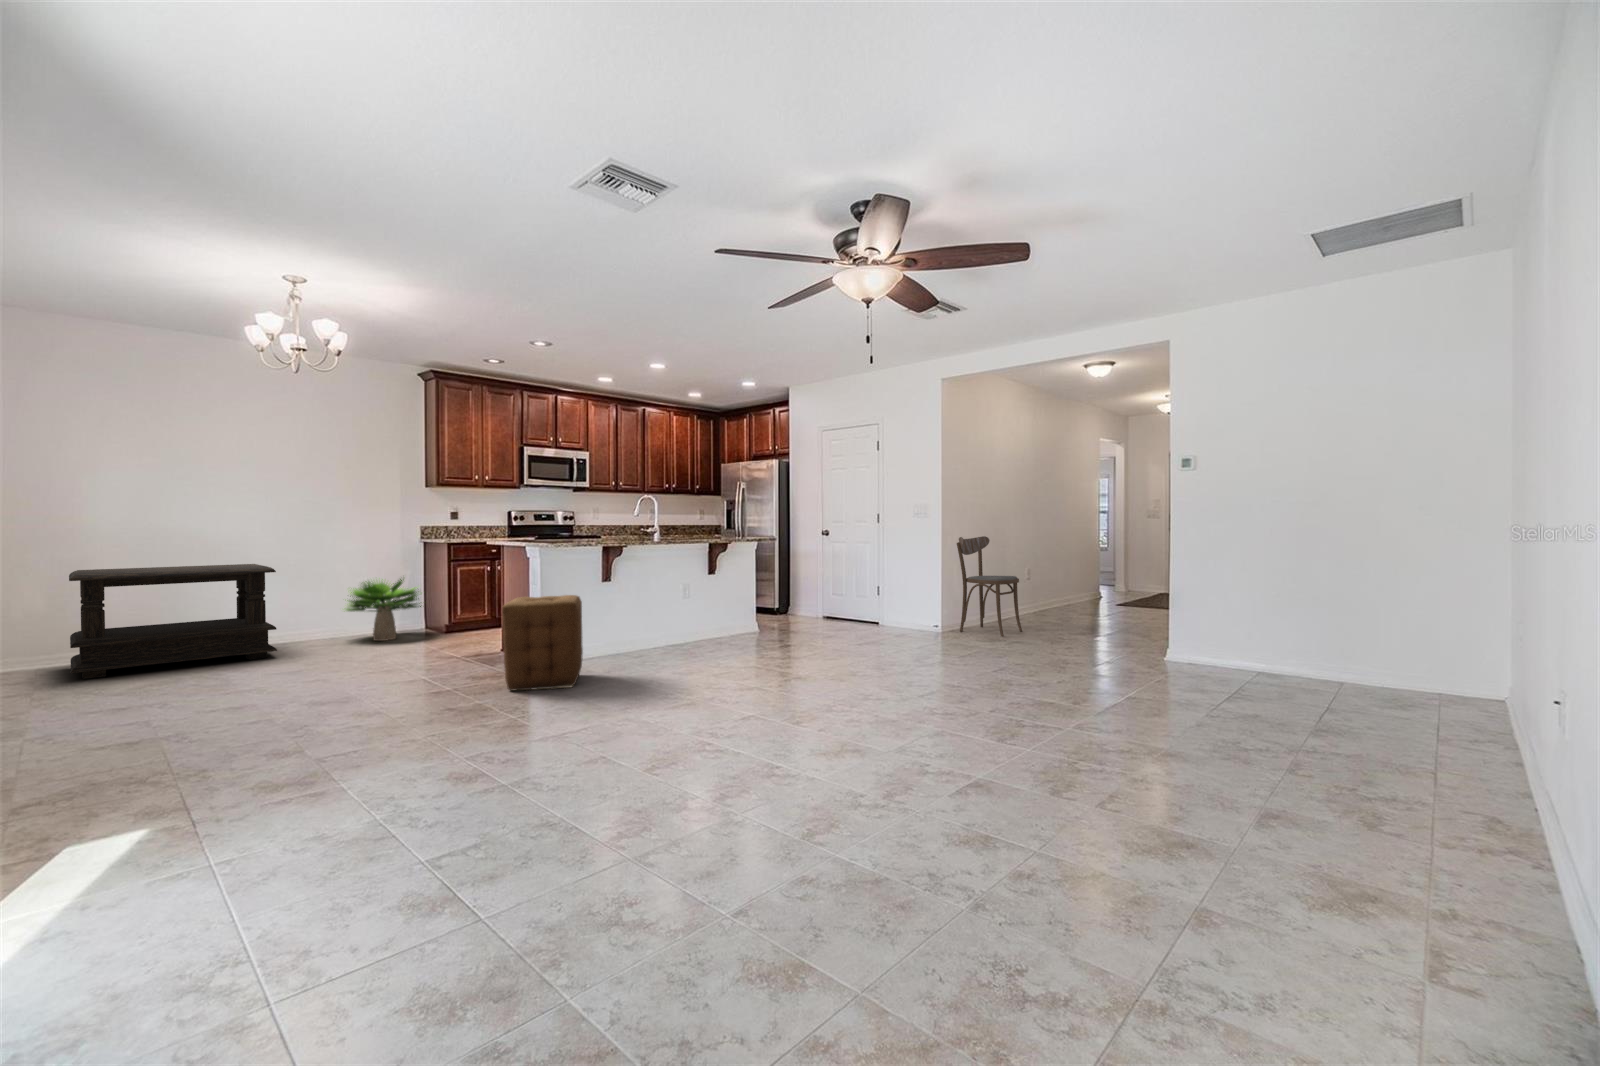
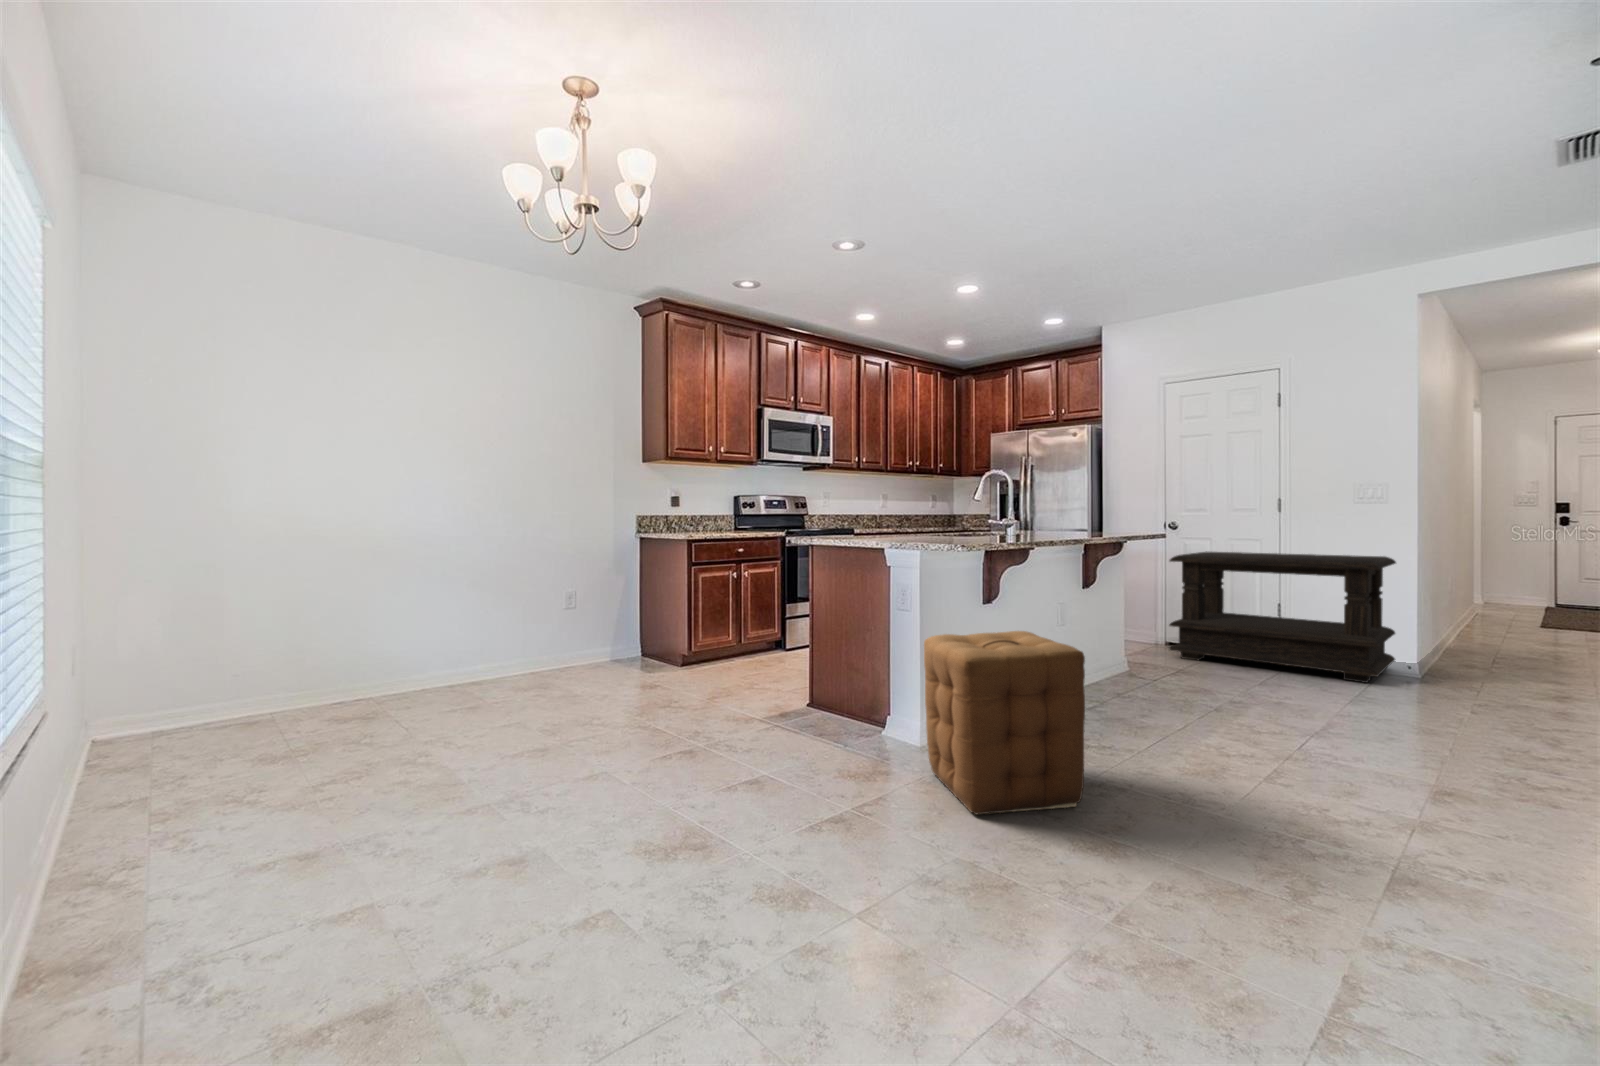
dining chair: present [957,536,1022,636] -> none [1433,527,1551,682]
coffee table: present [69,564,277,679] -> present [1169,551,1396,683]
potted plant: present [345,579,421,641] -> none [551,583,666,679]

